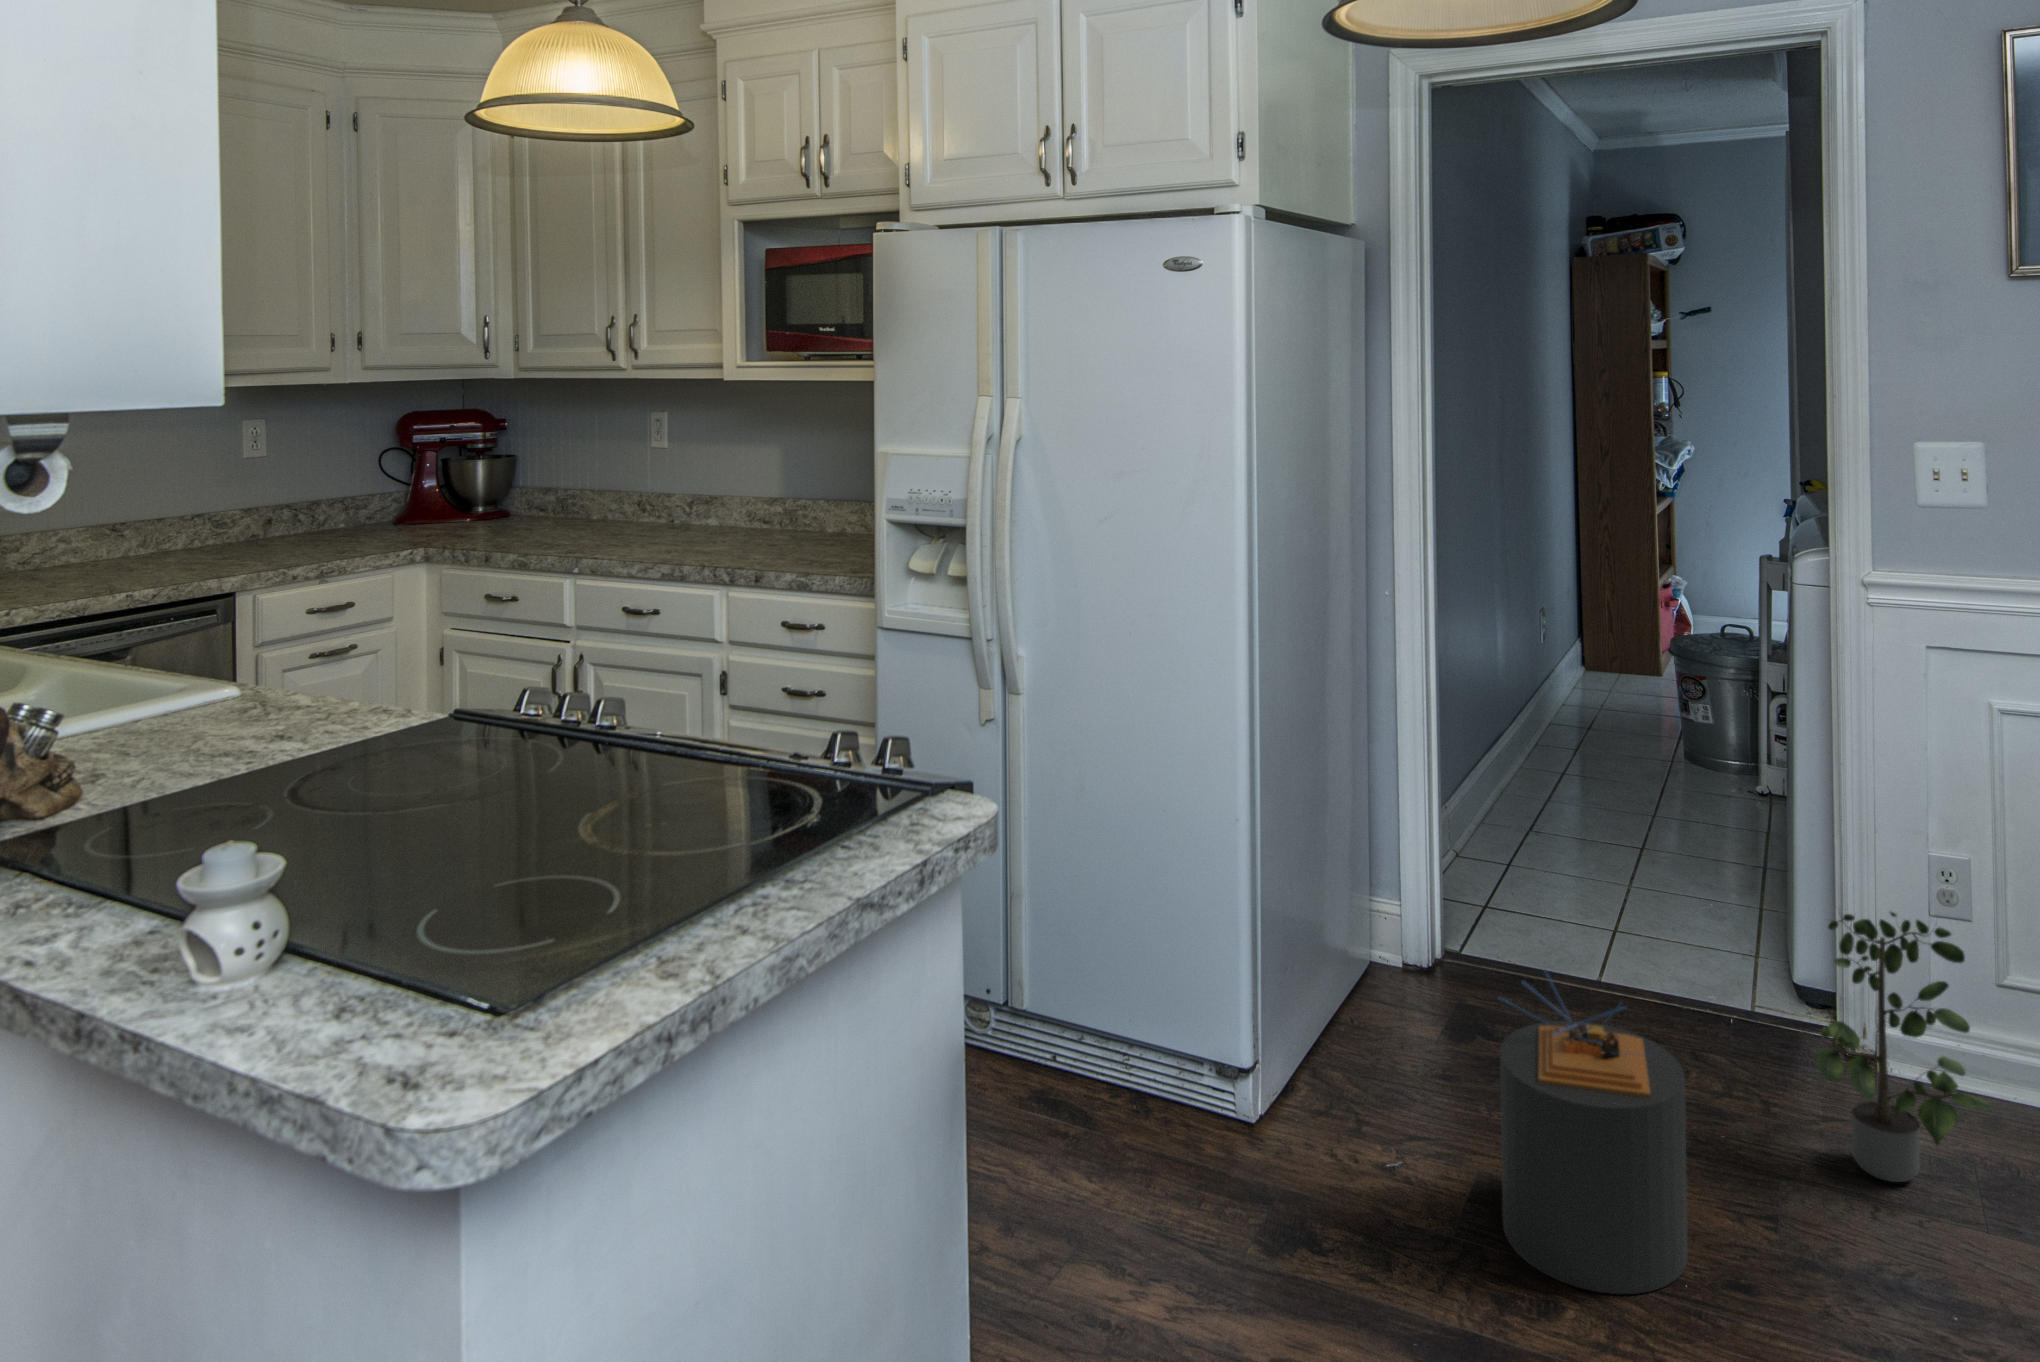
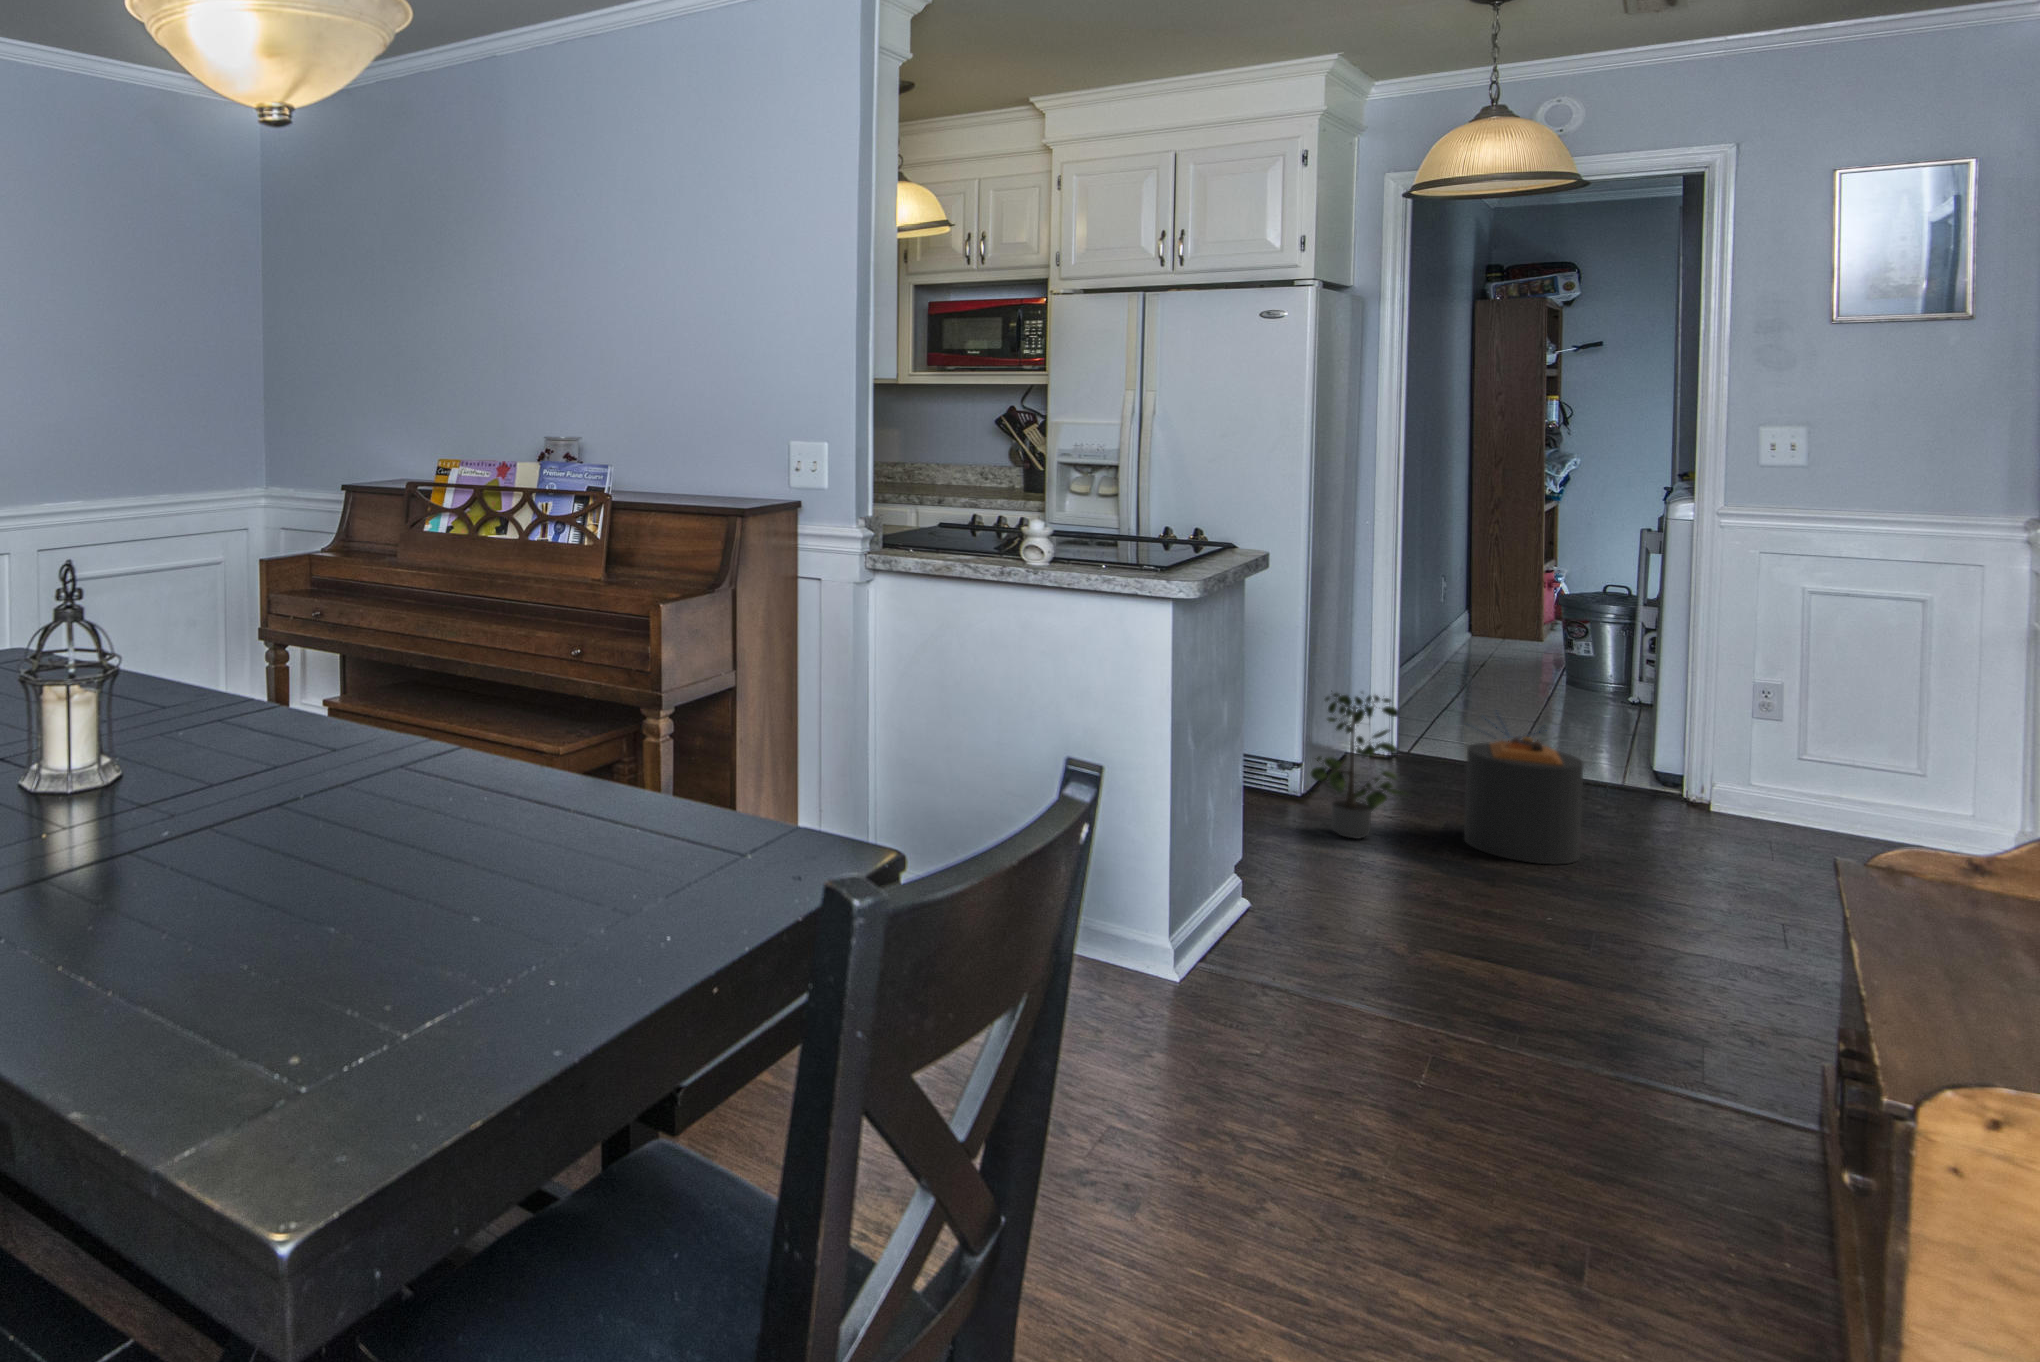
potted plant: present [1816,912,1996,1182] -> present [1311,693,1405,839]

